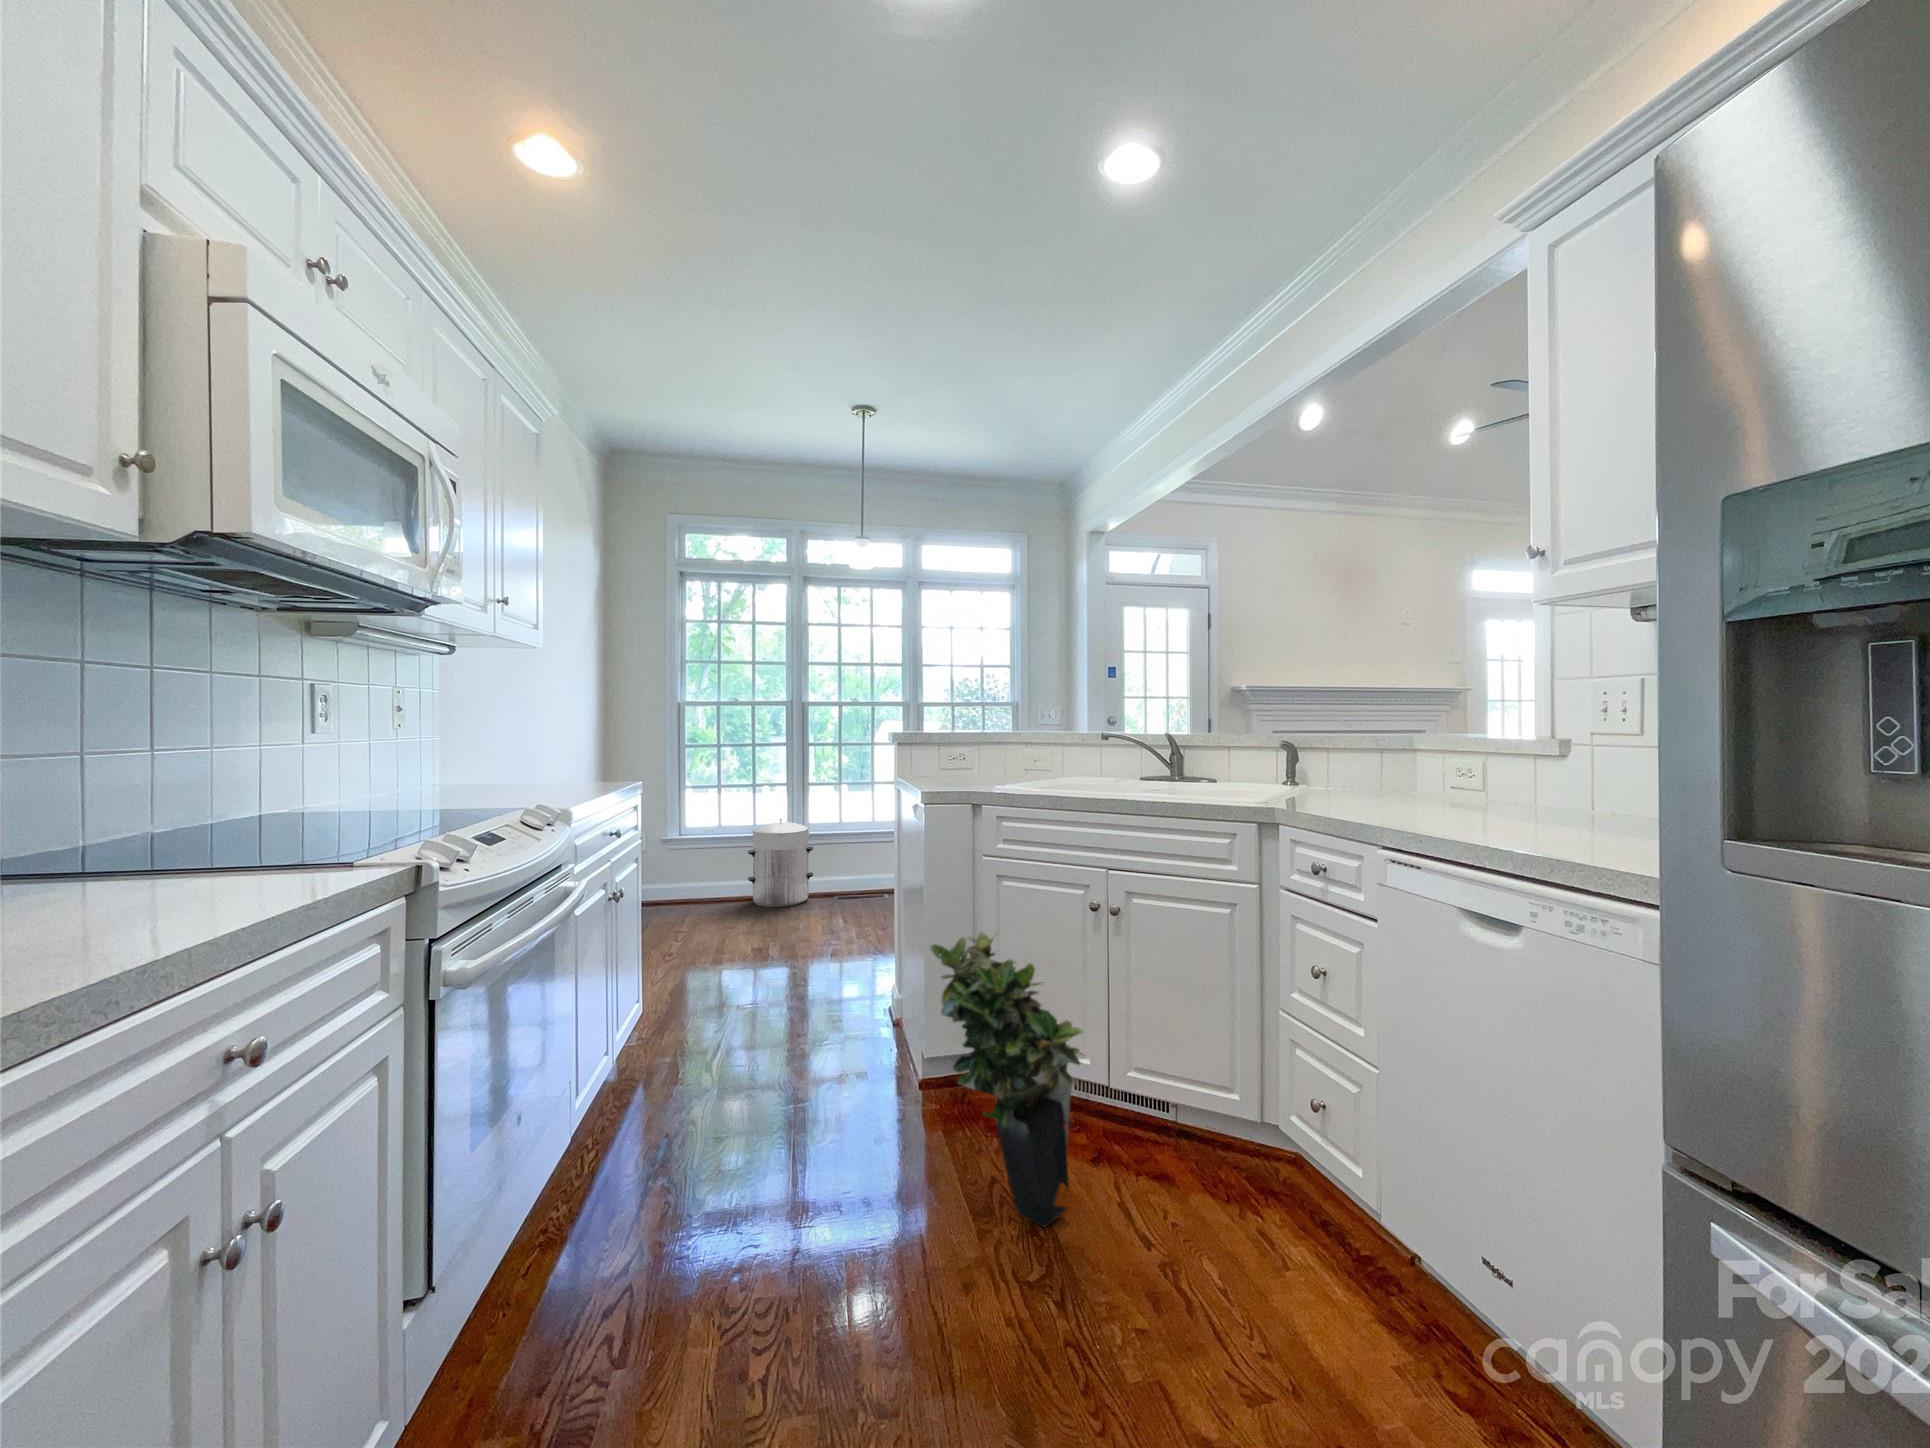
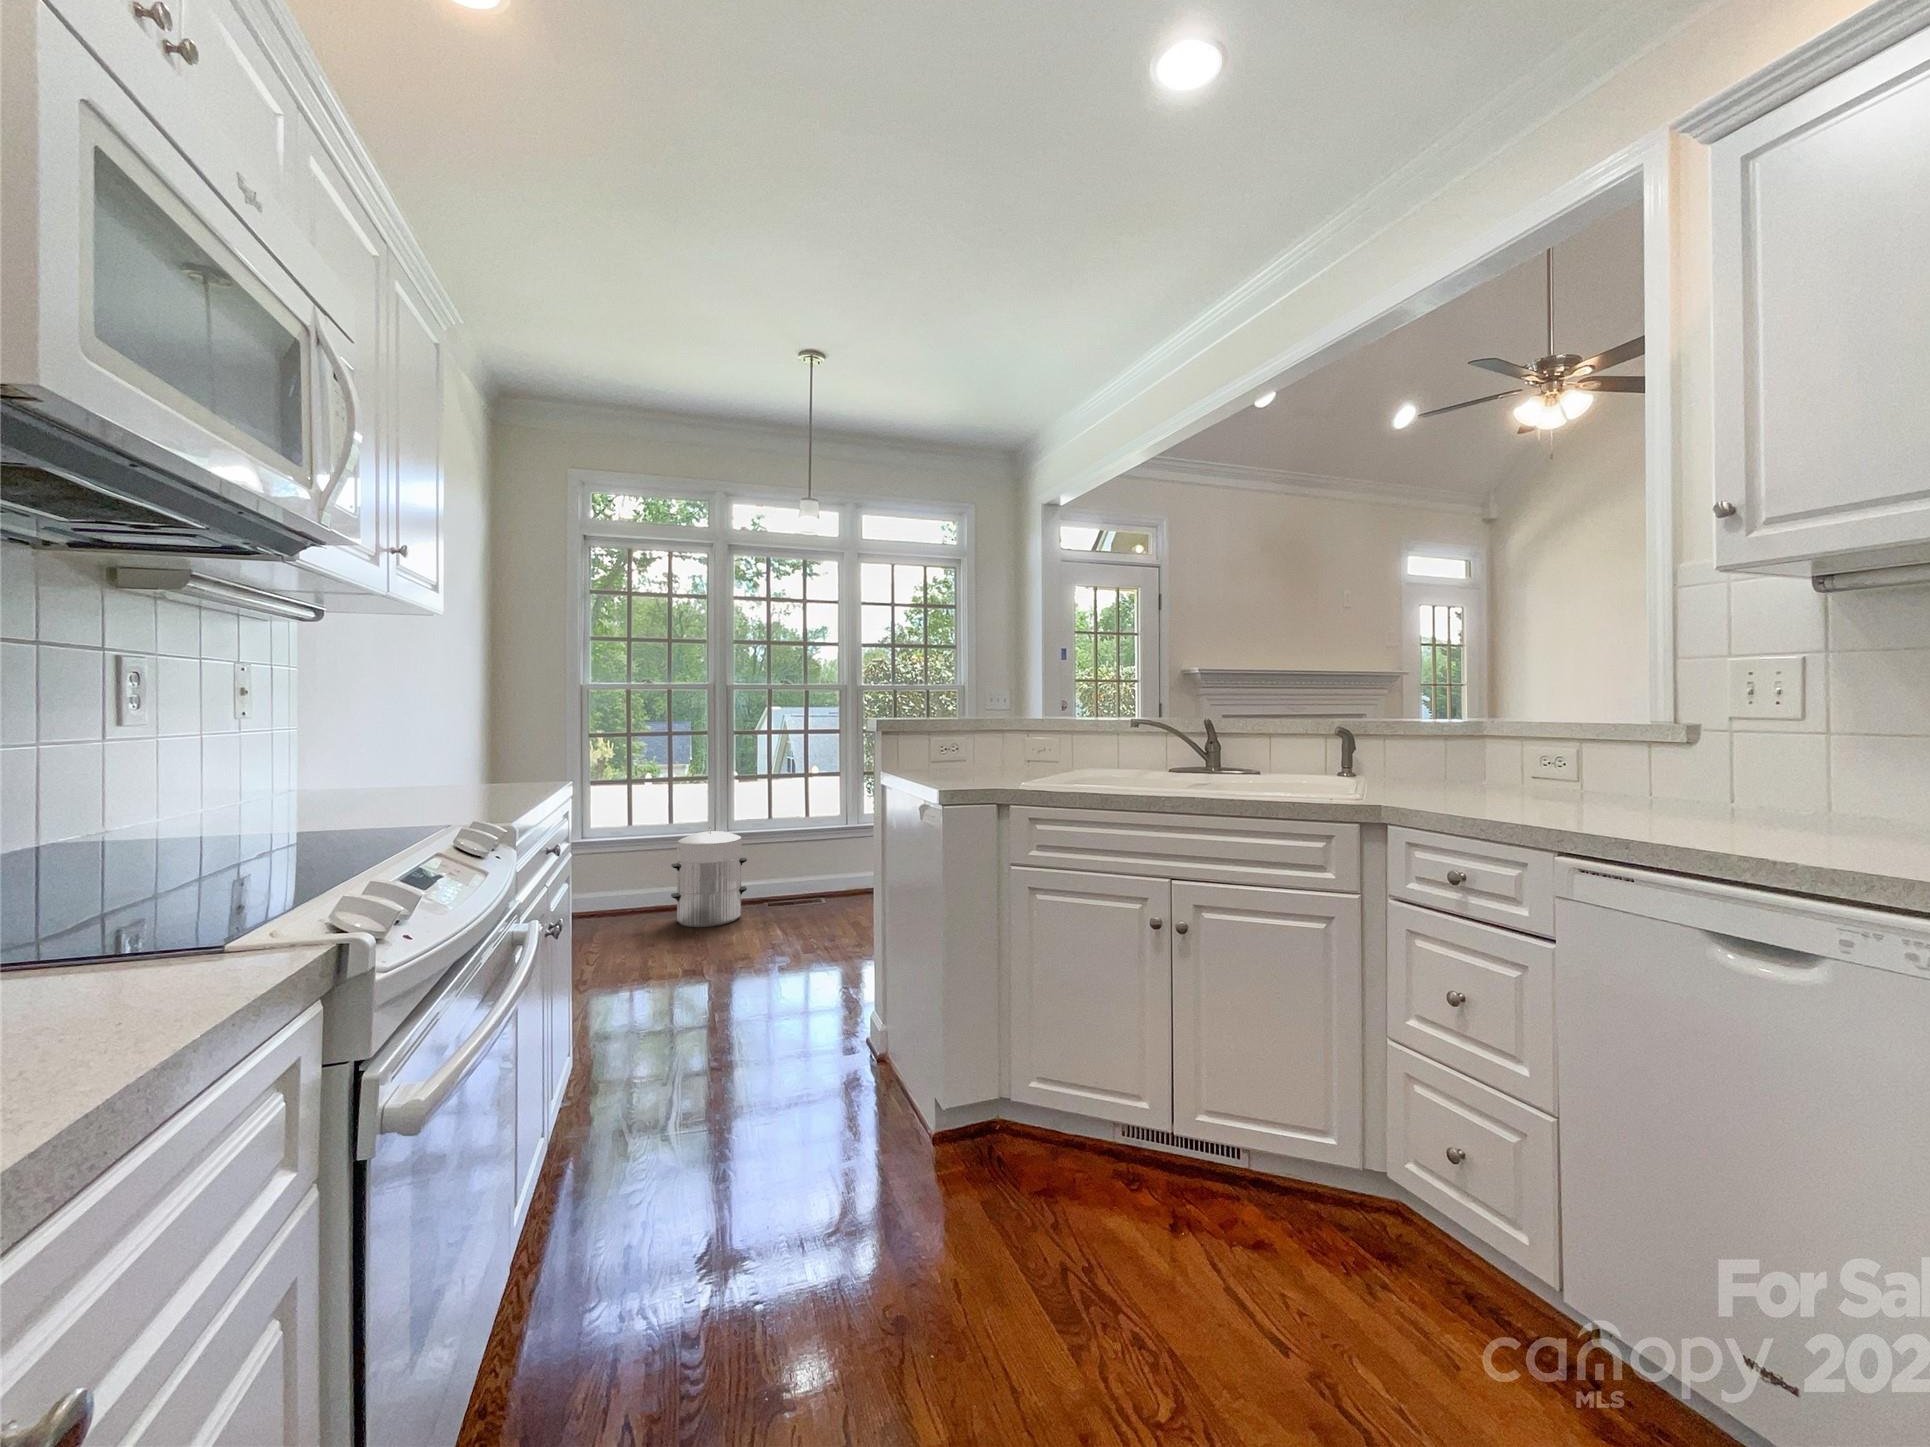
potted plant: present [930,932,1083,1227] -> none [995,960,1191,1332]

